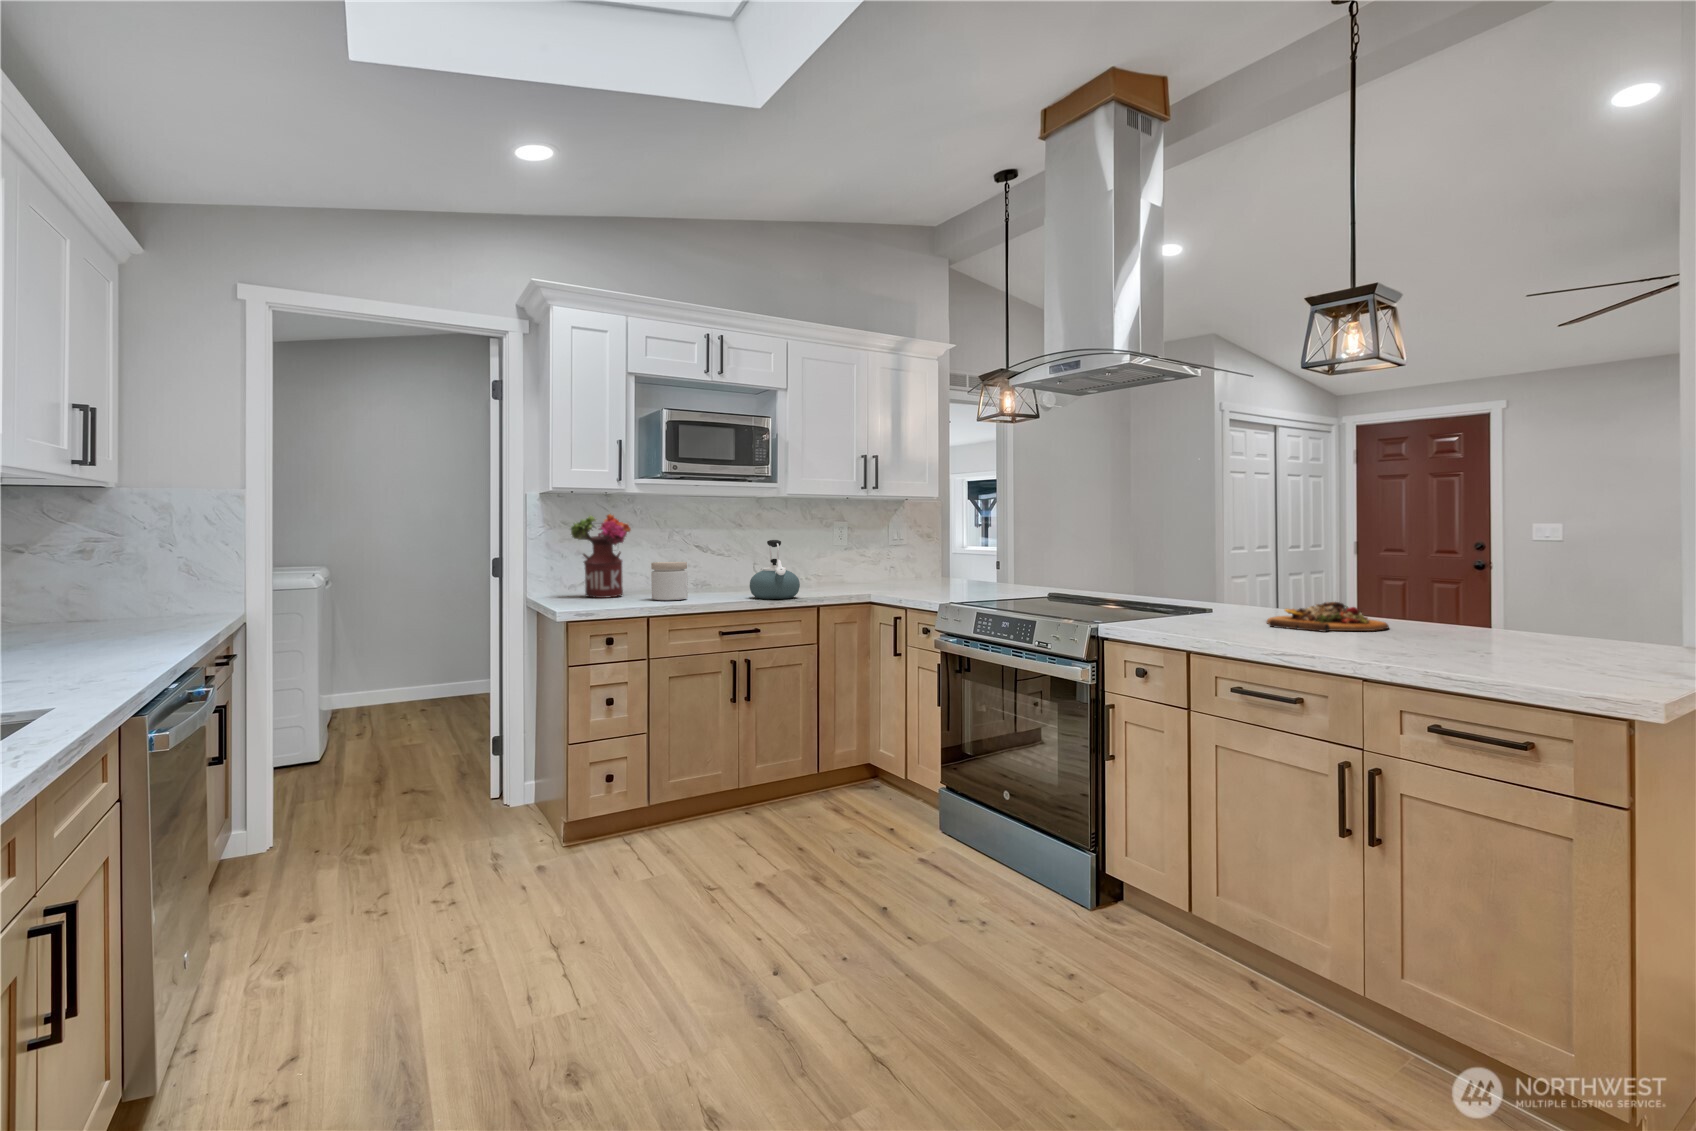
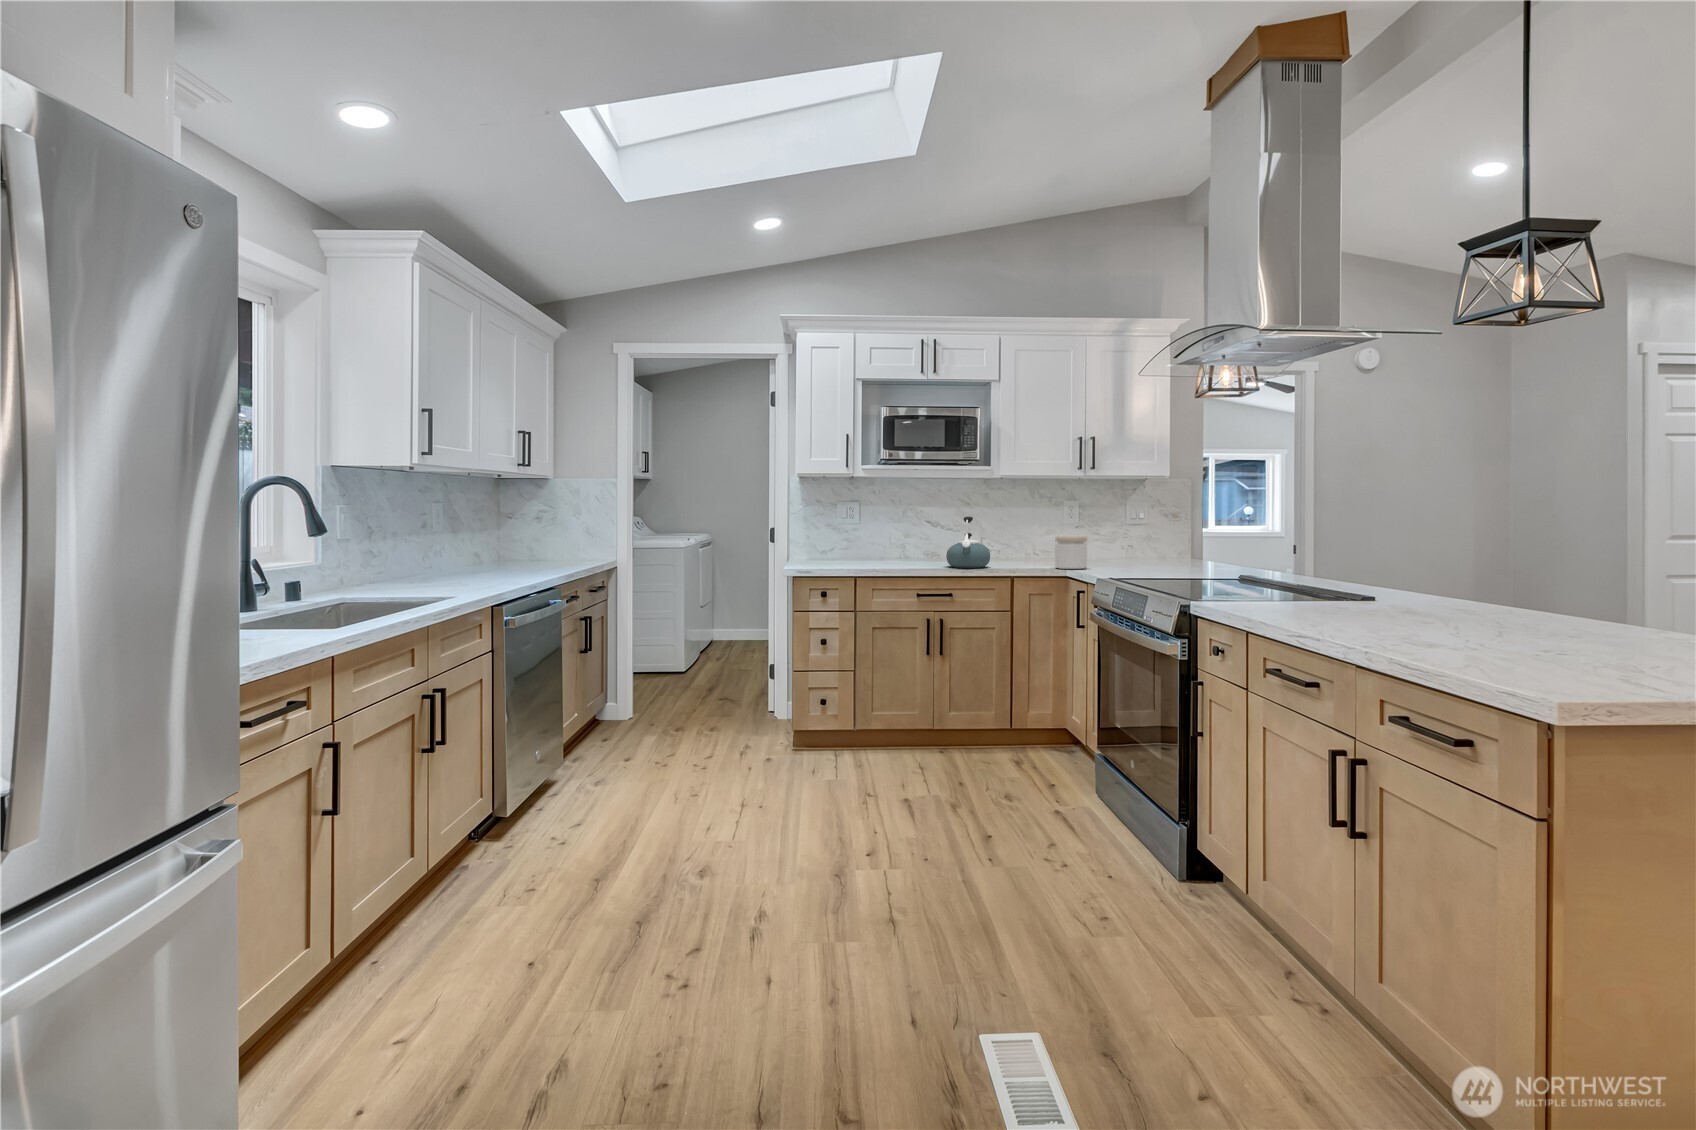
flower arrangement: present [571,514,631,598] -> none [815,495,863,562]
jar: present [651,562,688,600] -> present [1055,536,1087,569]
cutting board: present [1267,602,1389,632] -> none [1383,592,1551,627]

